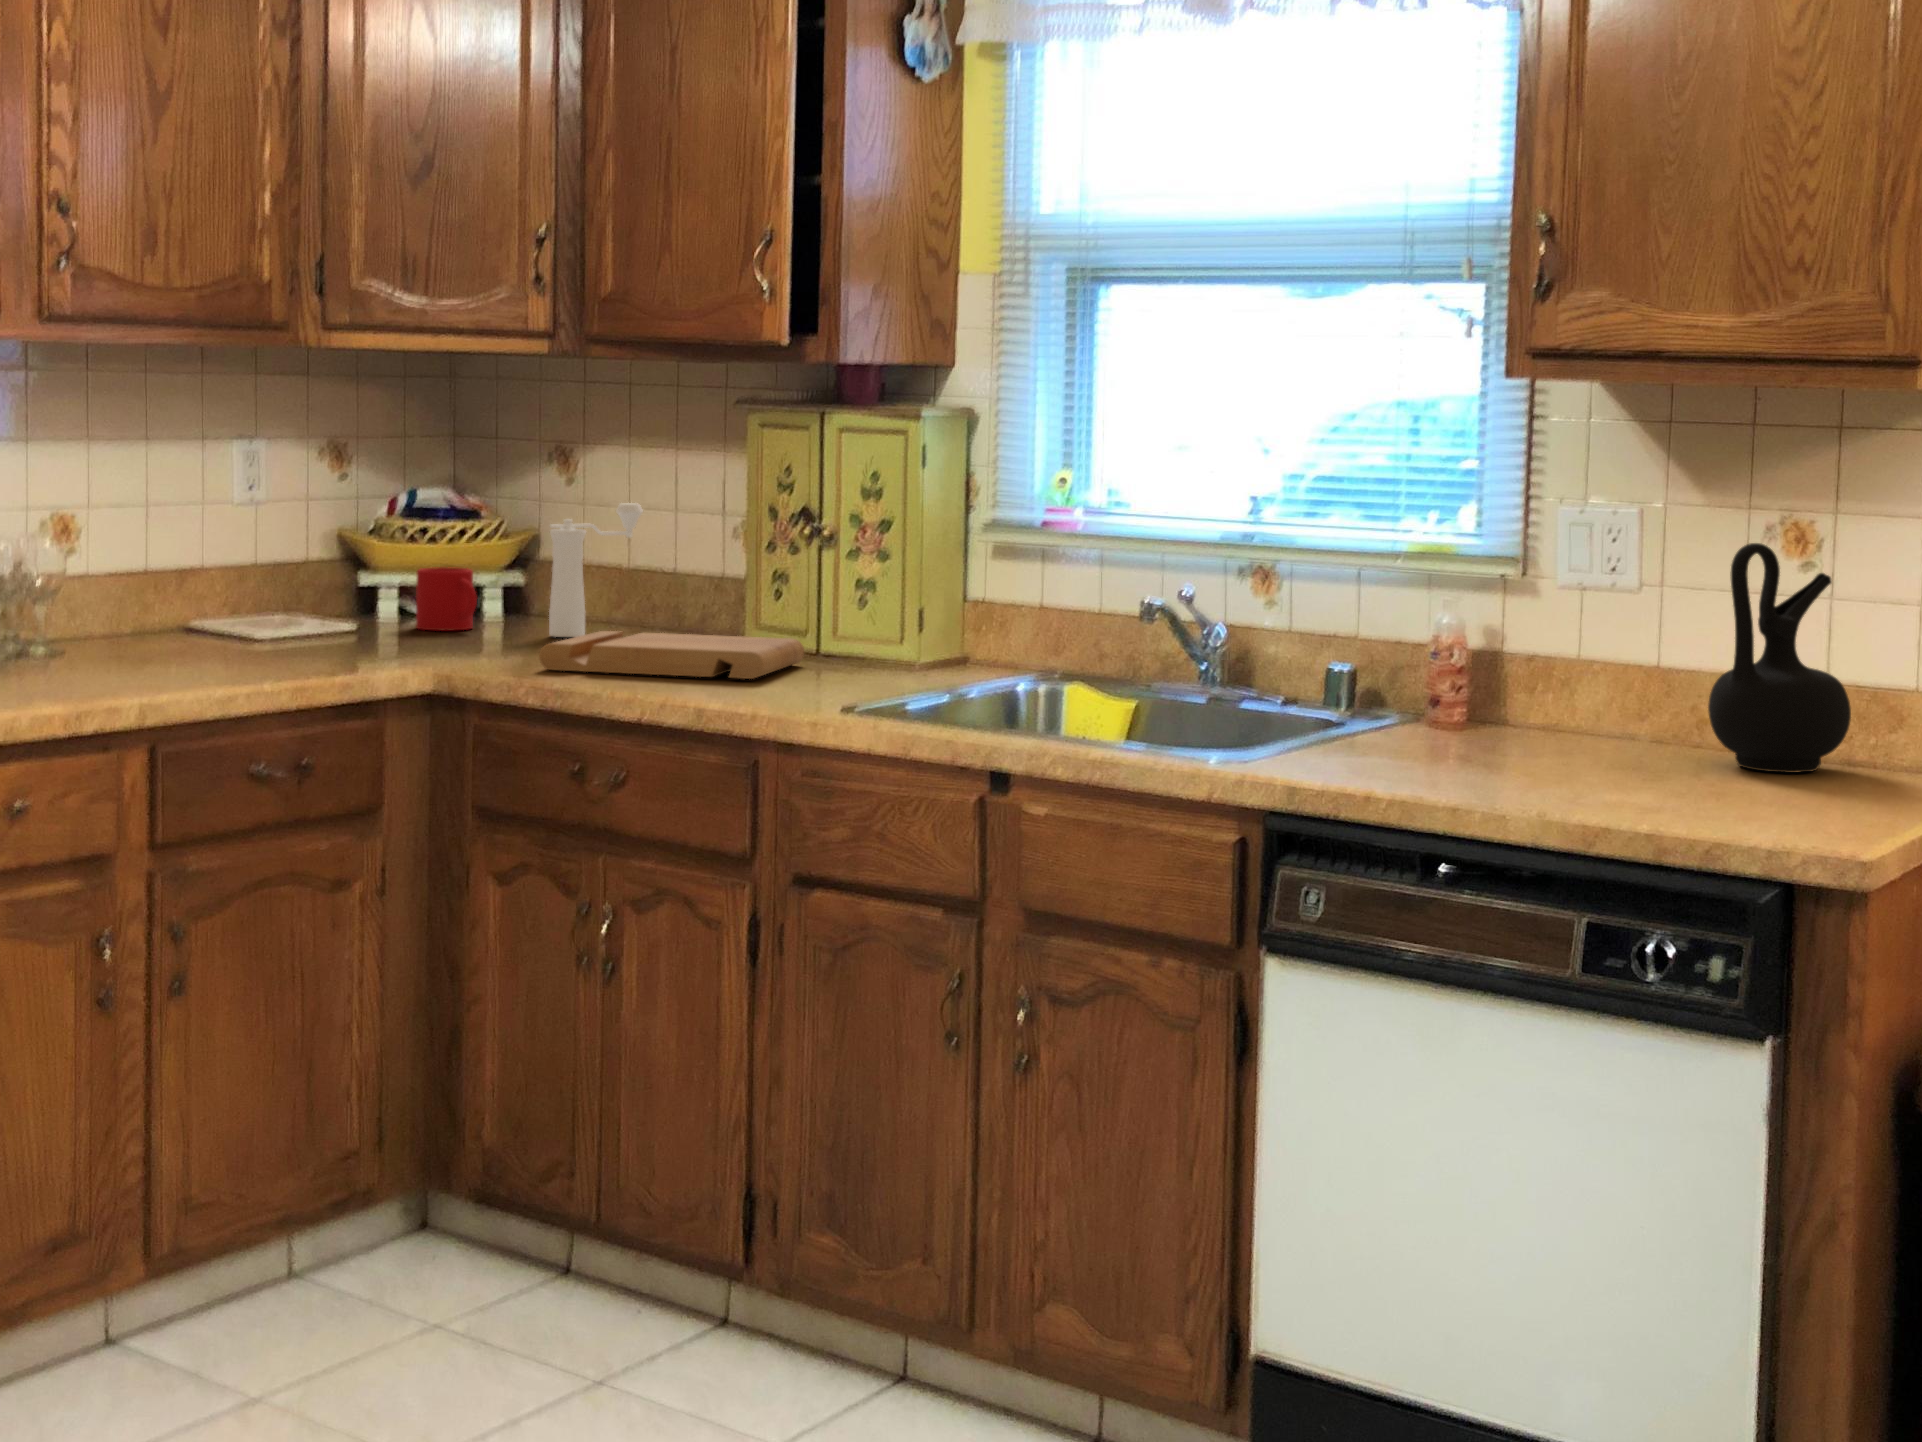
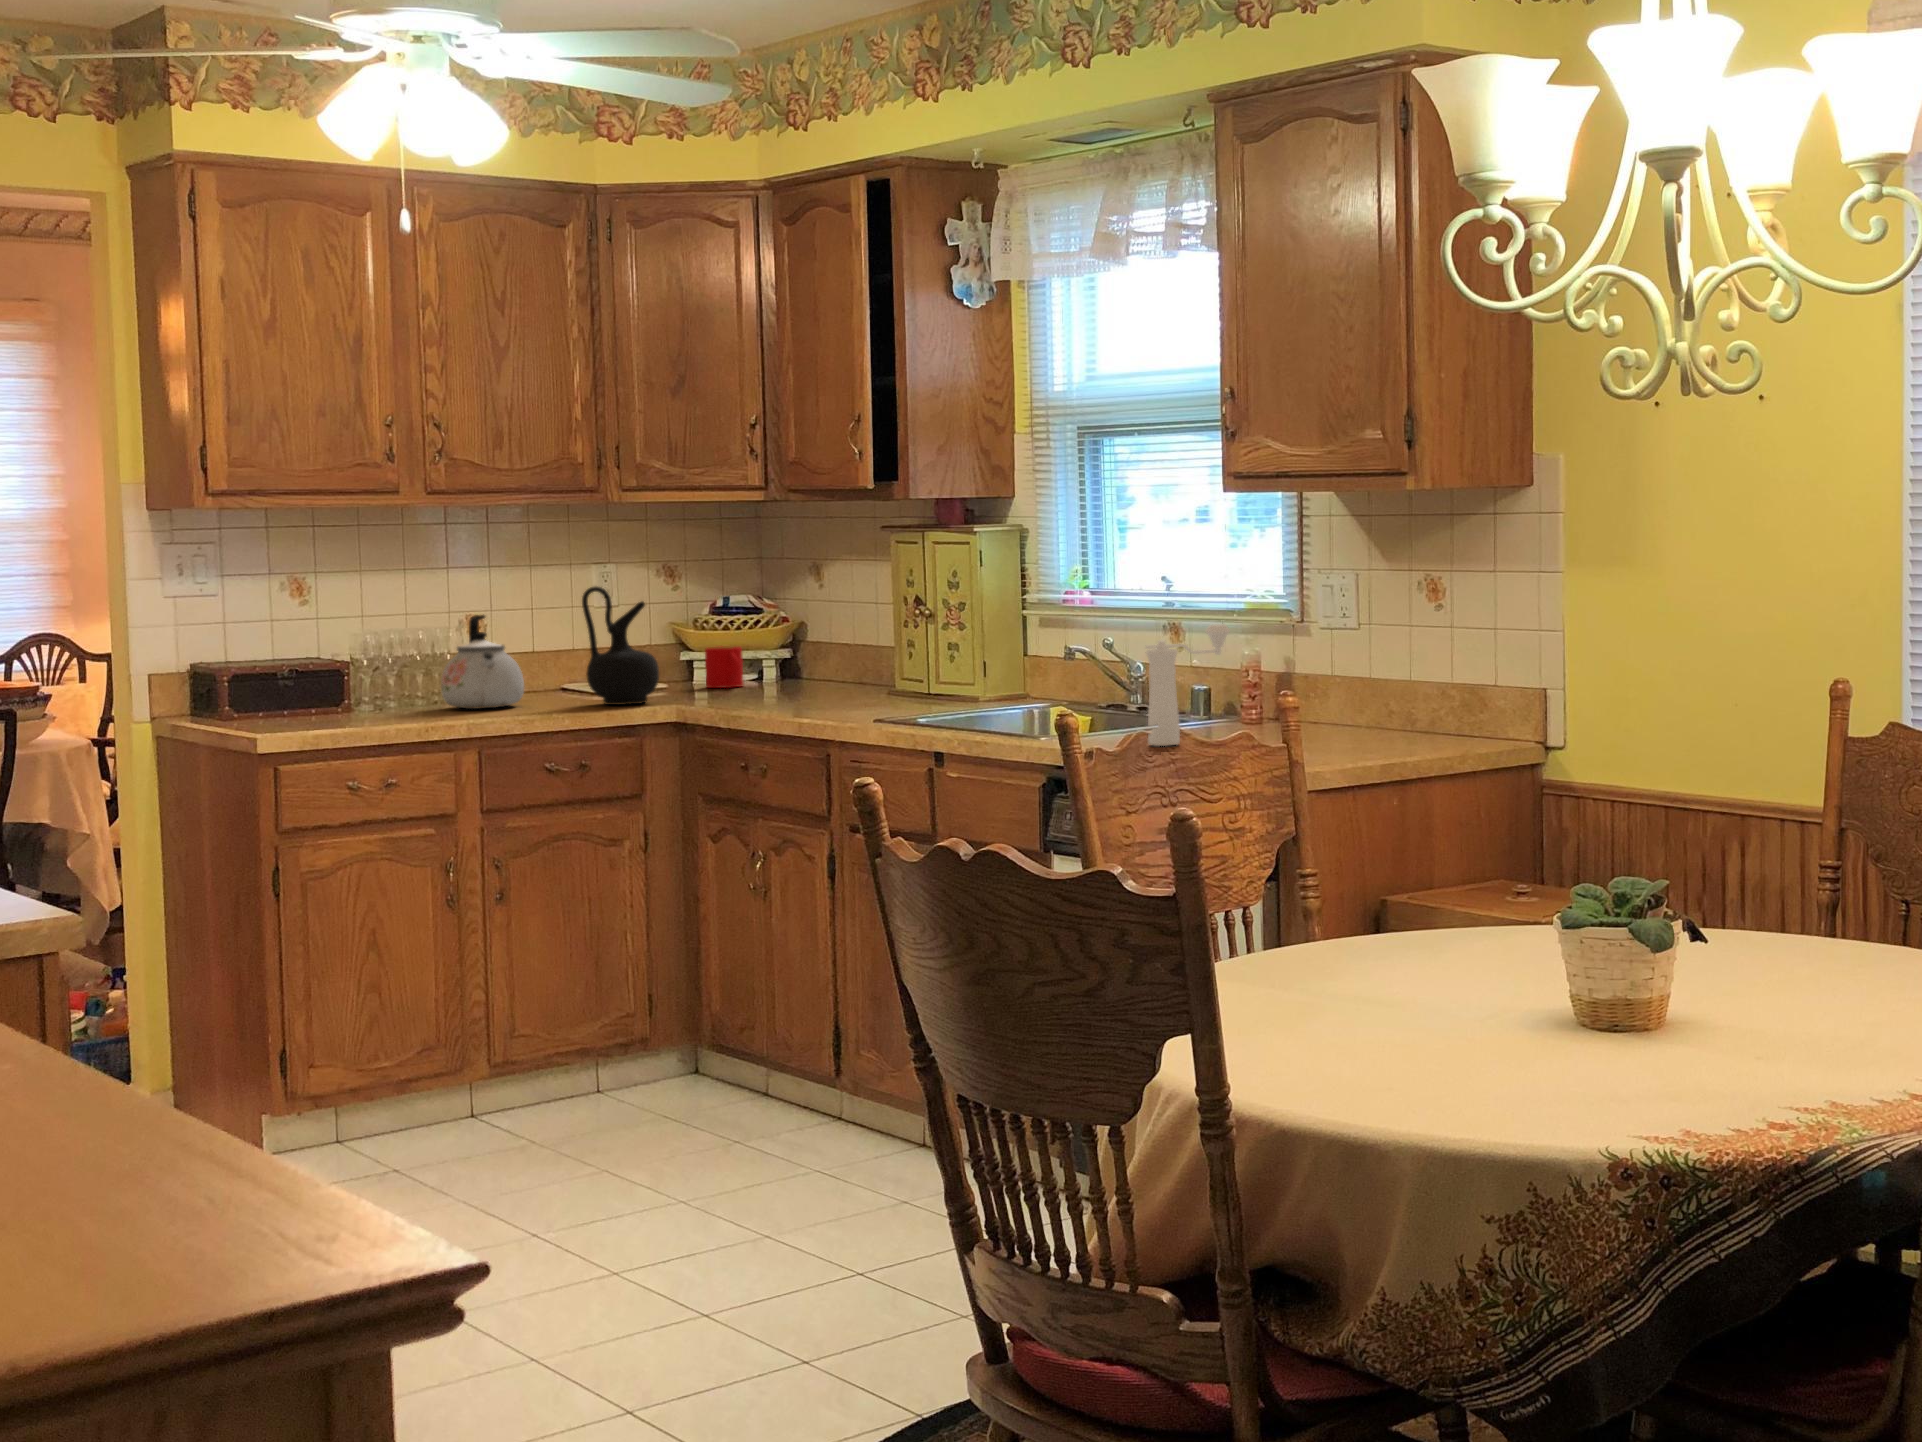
pepper mill: present [549,503,643,637] -> present [1146,624,1229,746]
kettle: none [42,514,178,663] -> present [441,615,524,709]
ceramic jug: present [1708,543,1851,773] -> present [582,586,659,705]
cutting board: present [539,631,804,679] -> none [732,682,910,708]

